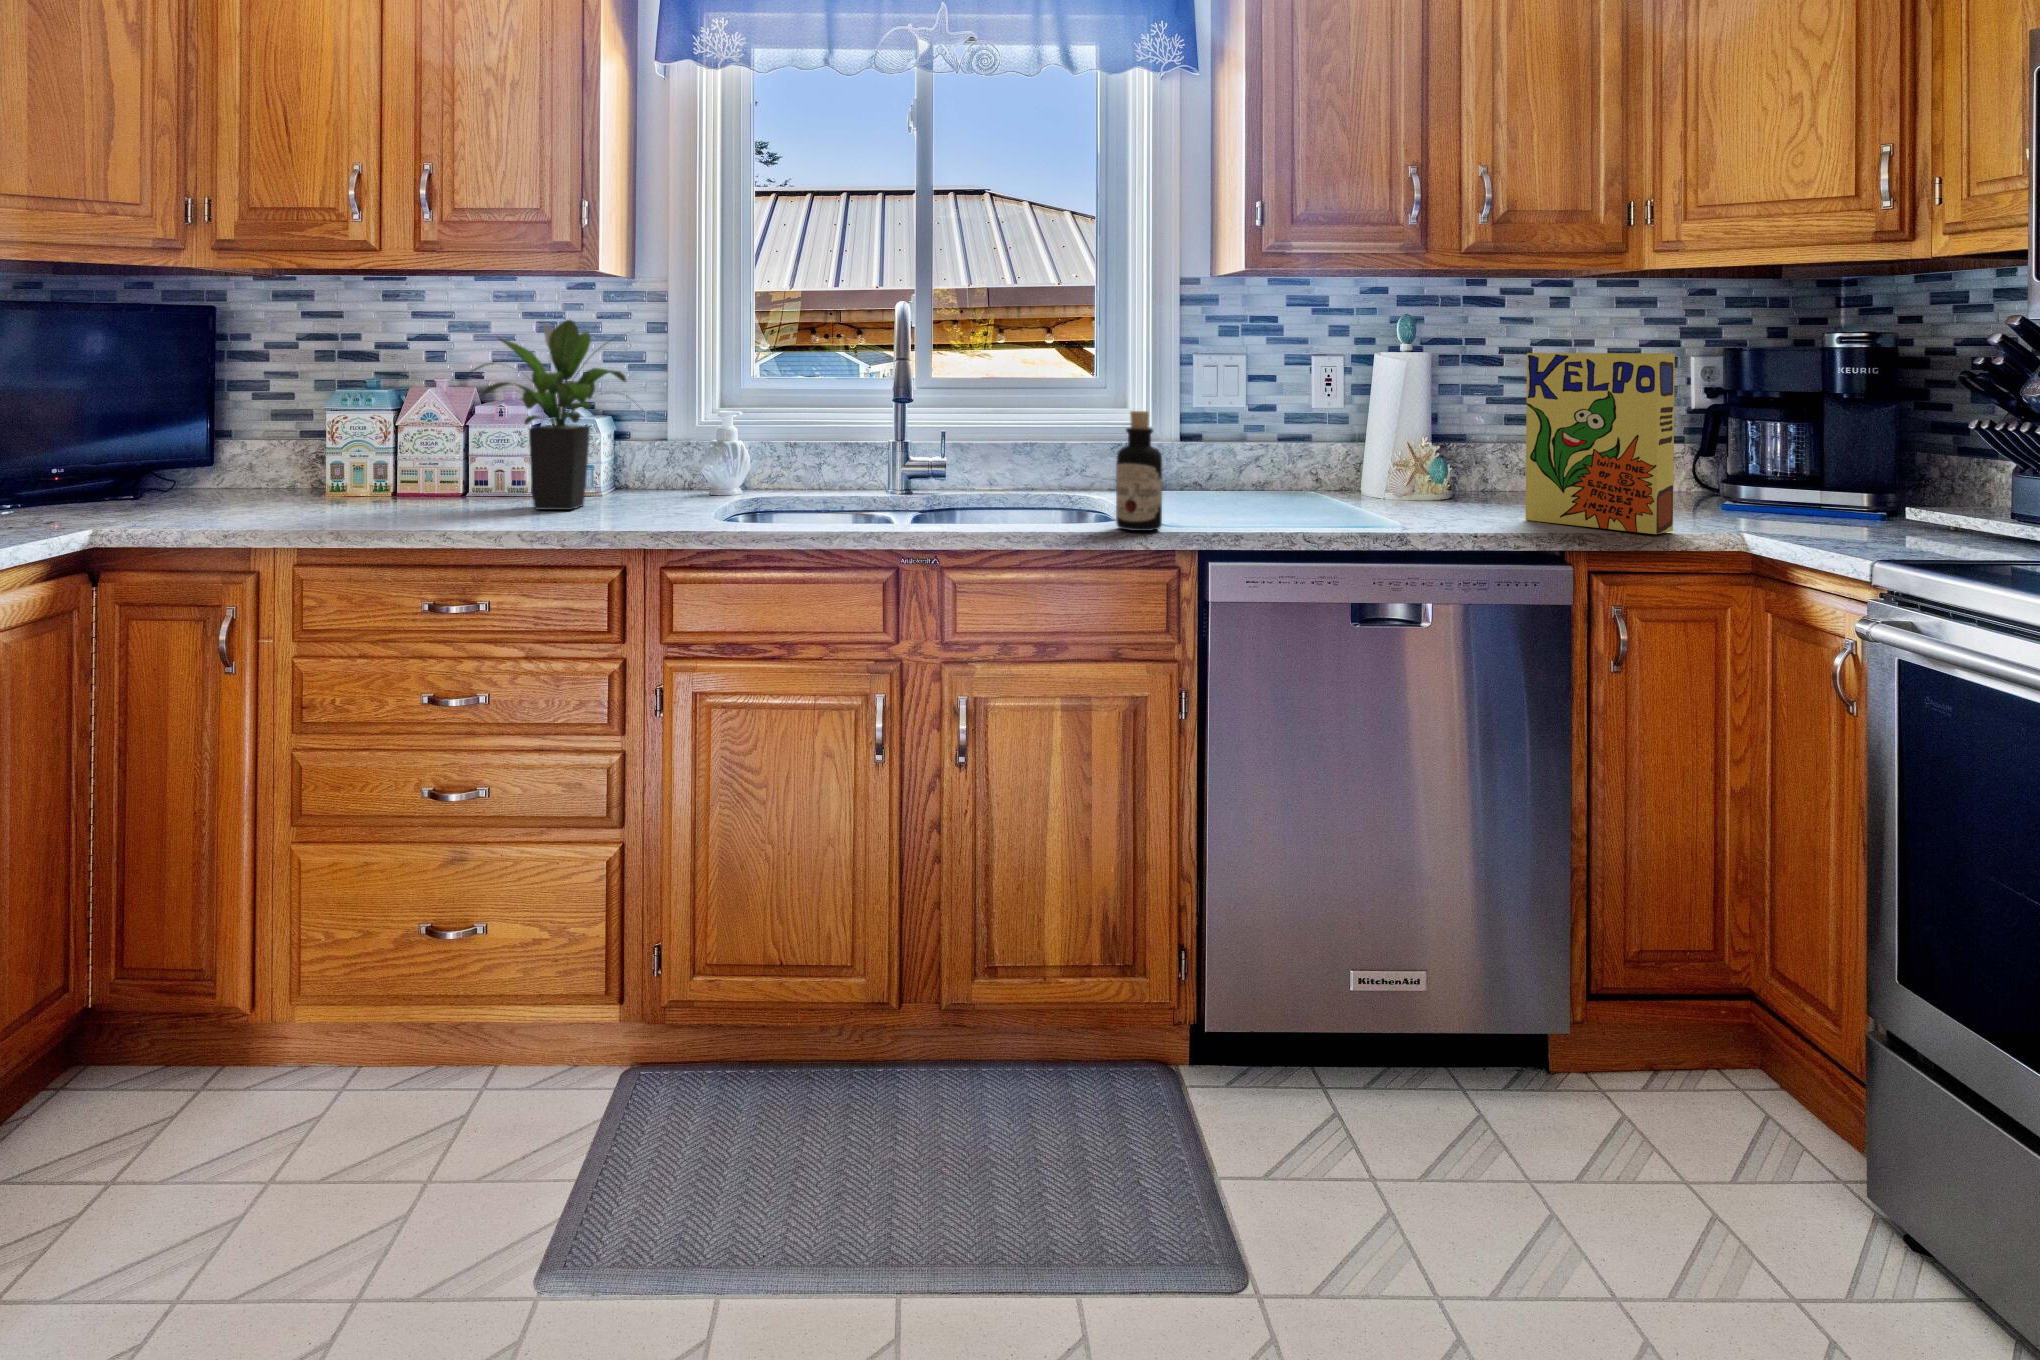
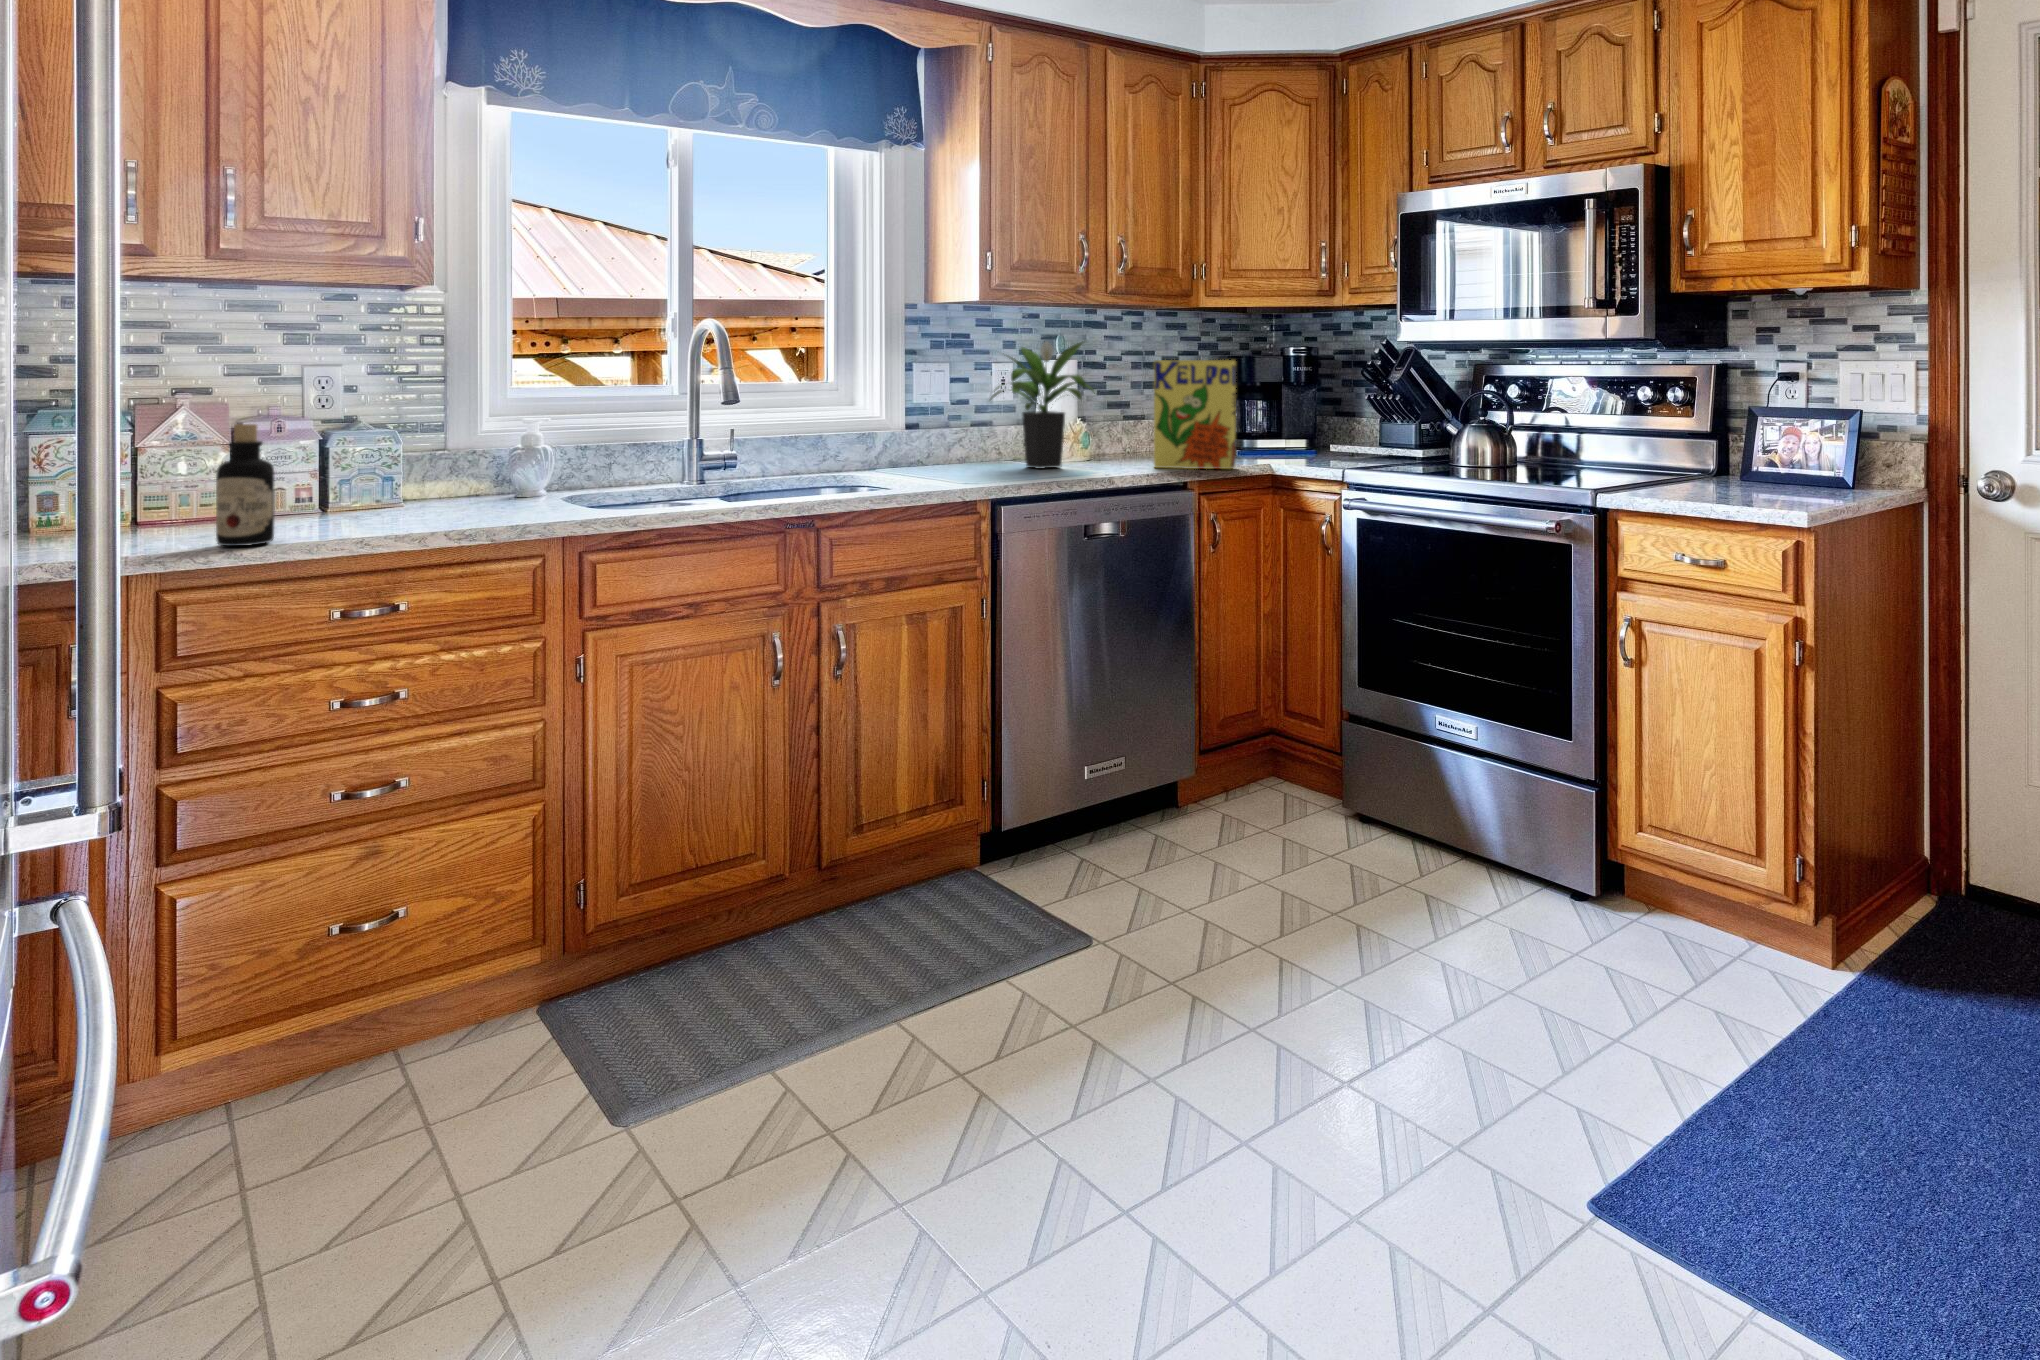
potted plant: present [469,320,626,510] -> present [990,341,1095,469]
bottle: present [1116,411,1162,531] -> present [216,424,274,546]

